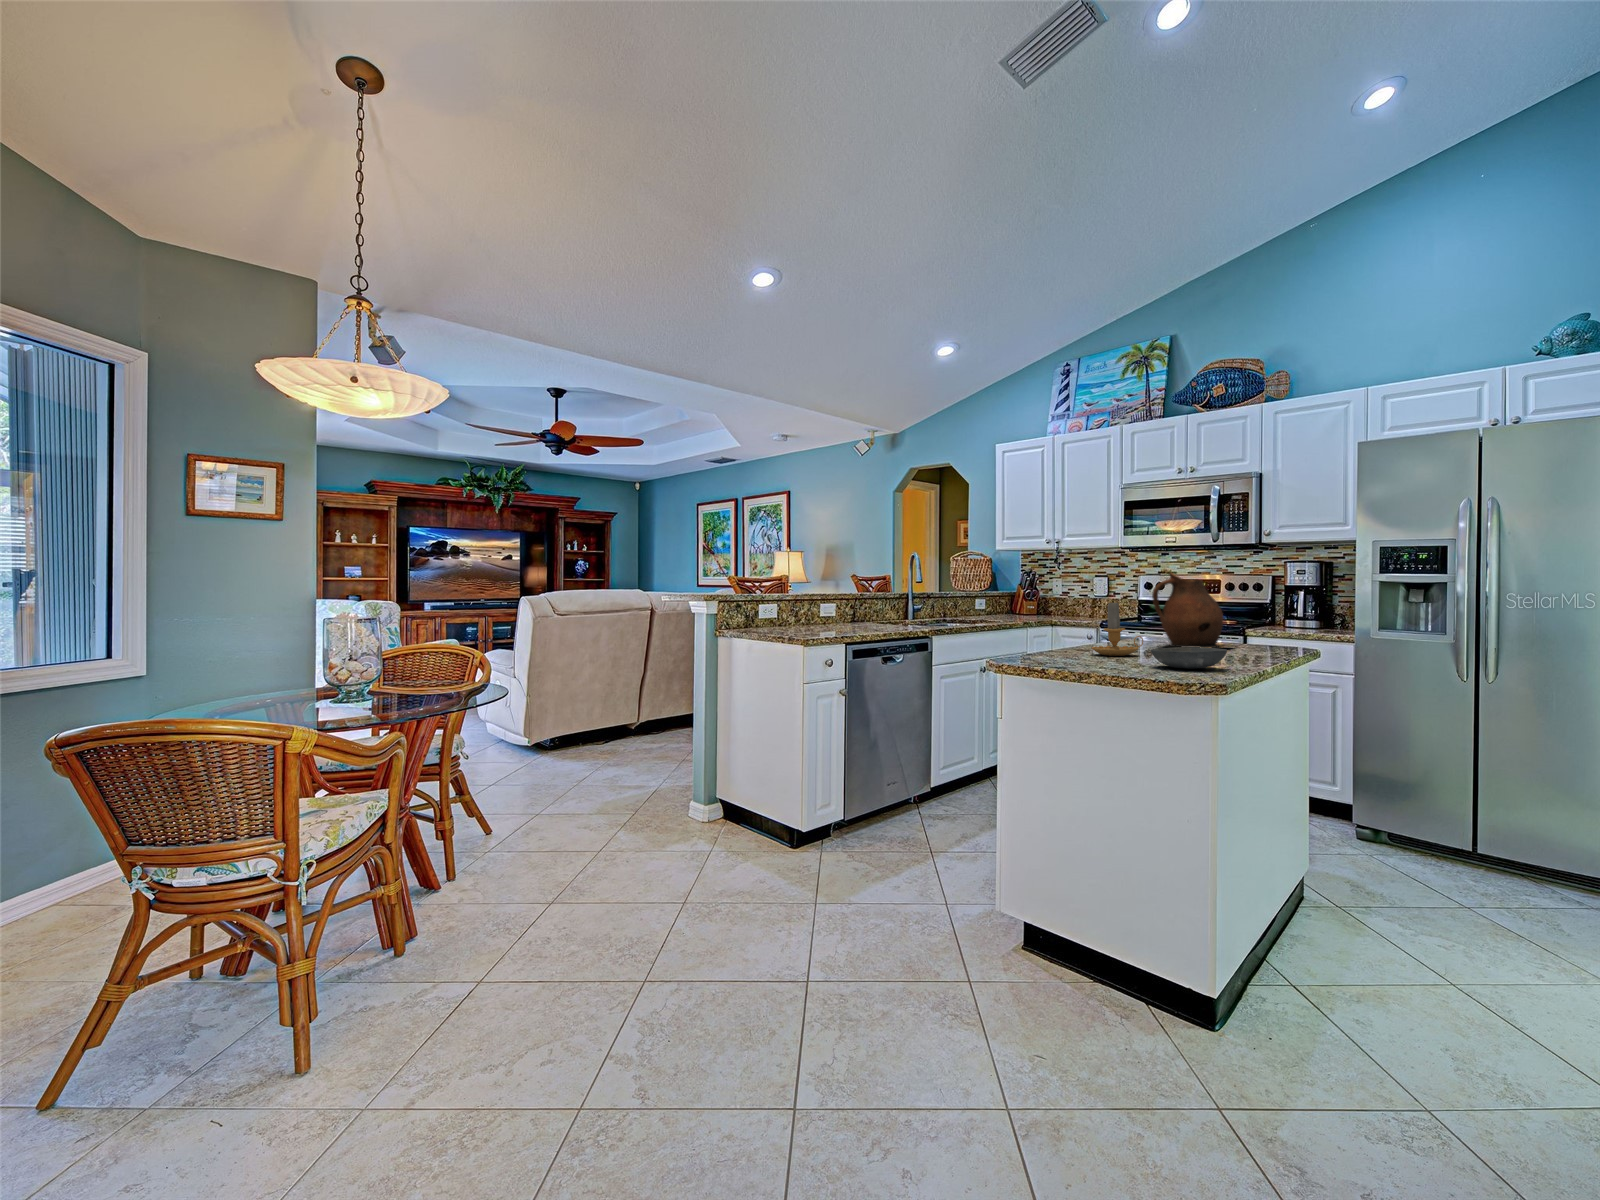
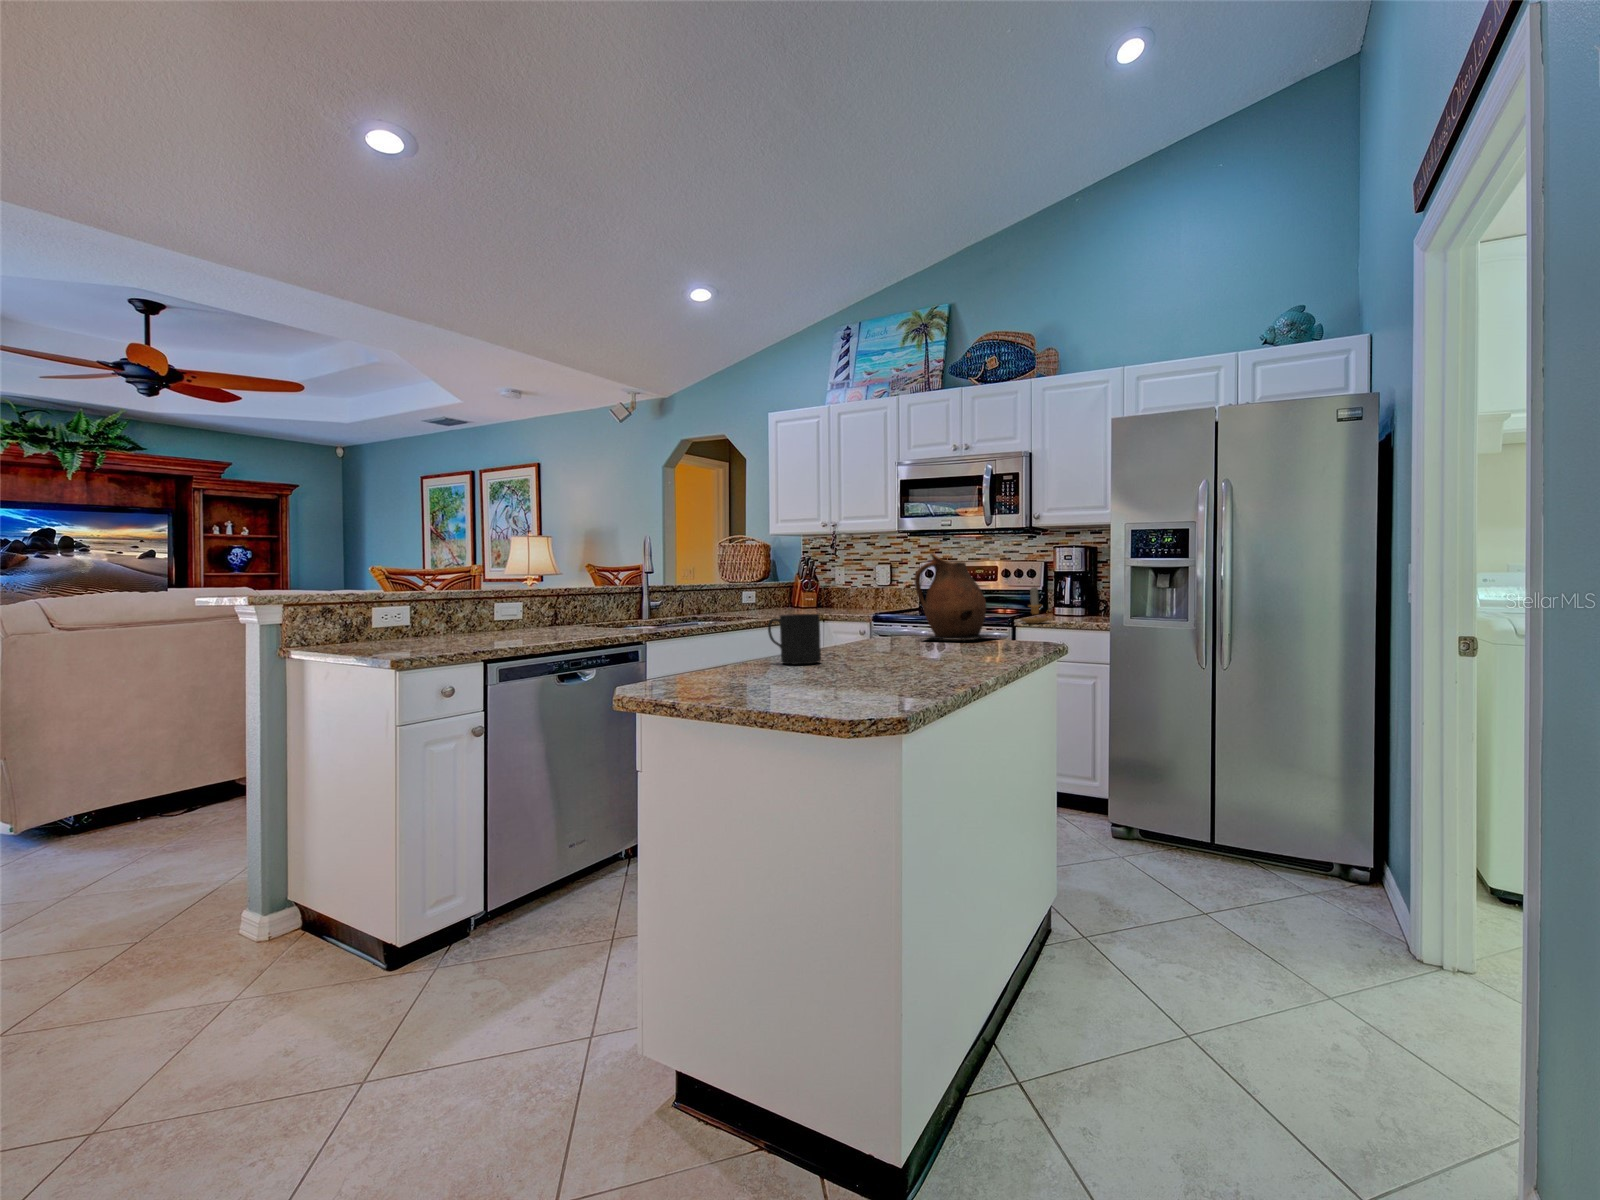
candle: present [1092,602,1143,656] -> present [1022,587,1050,624]
mug: none [1041,624,1086,664] -> present [768,614,821,664]
bowl: present [1151,647,1227,669] -> none [891,639,973,665]

